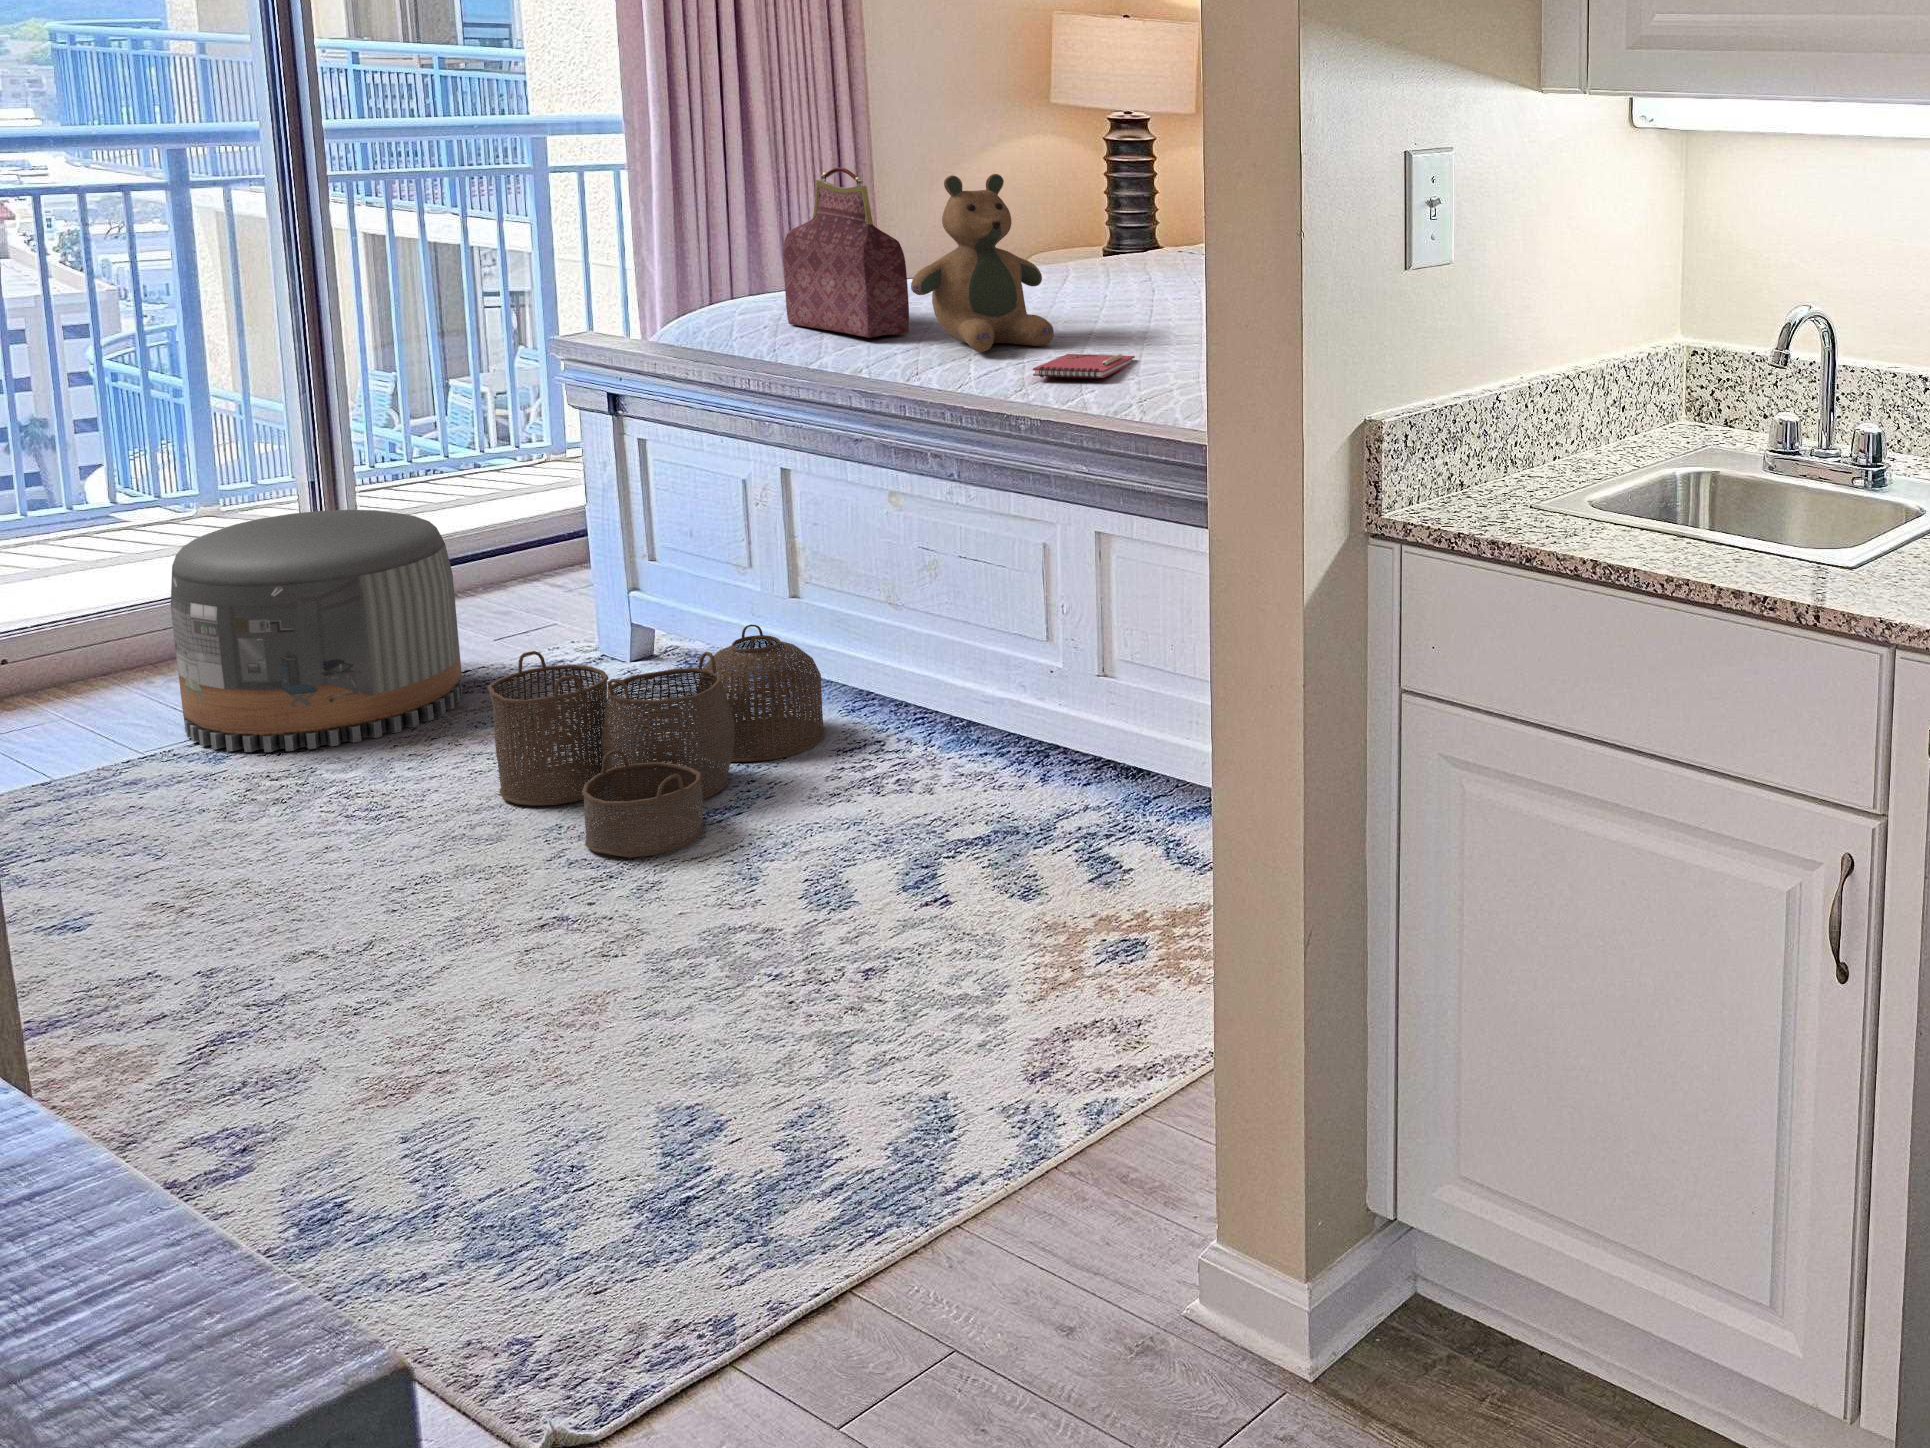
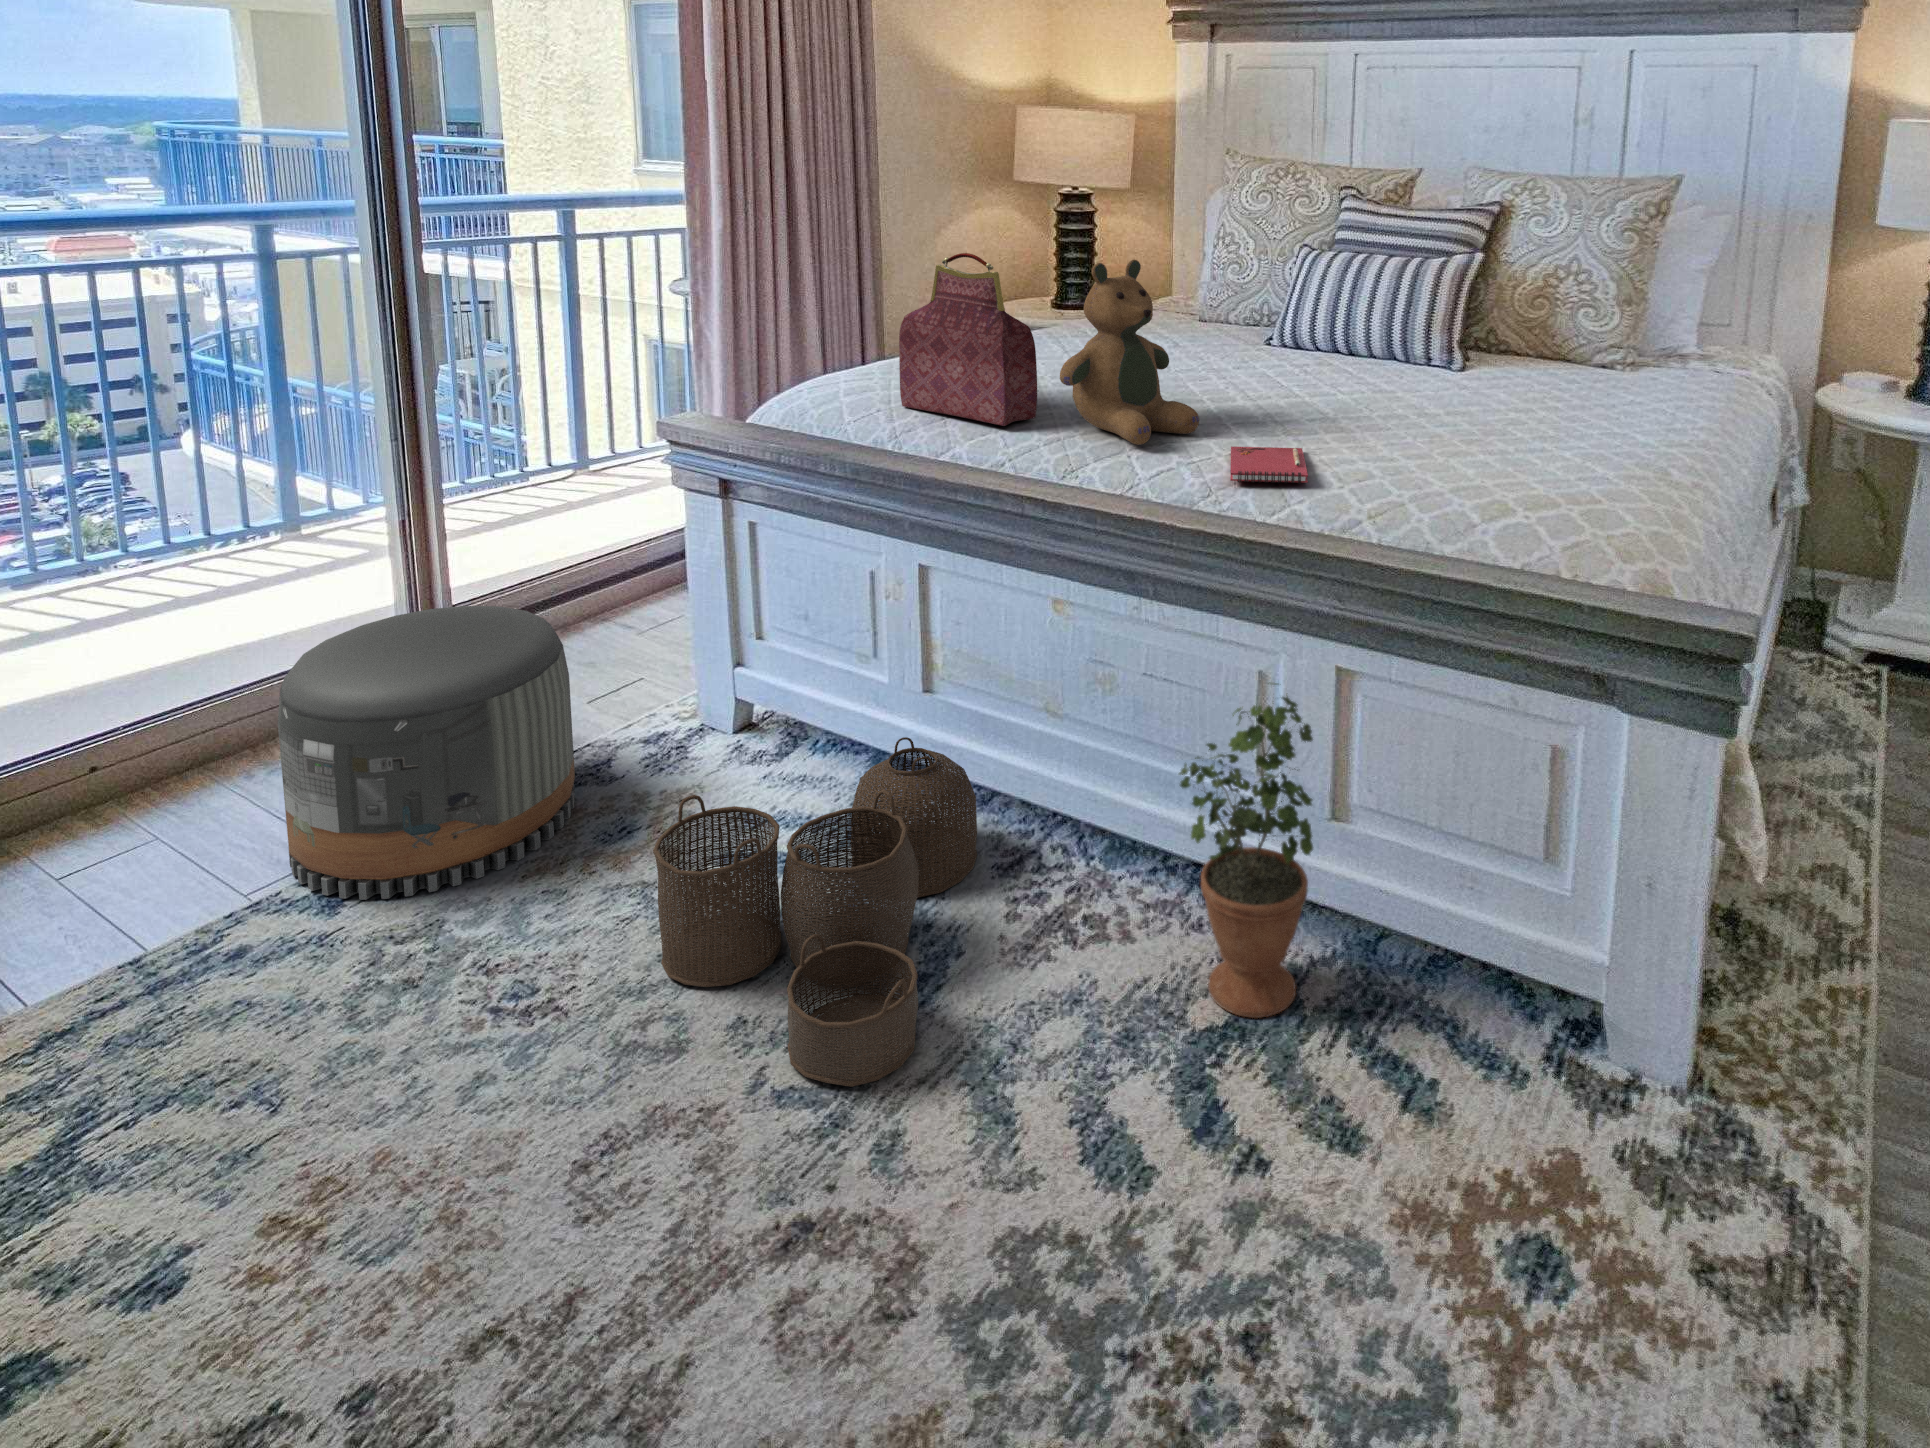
potted plant: none [935,545,1065,832] -> present [1179,683,1313,1018]

